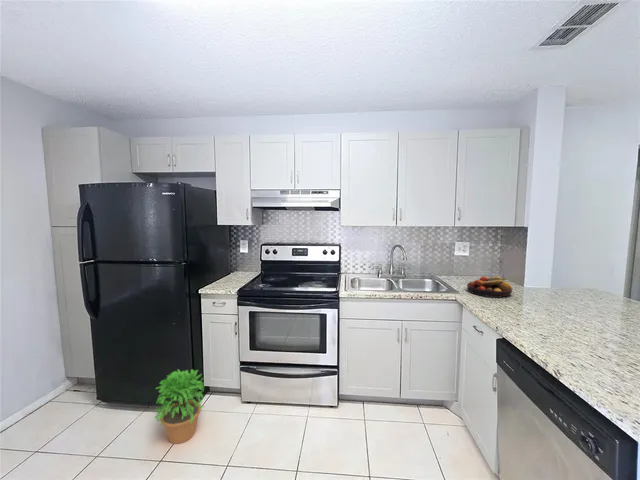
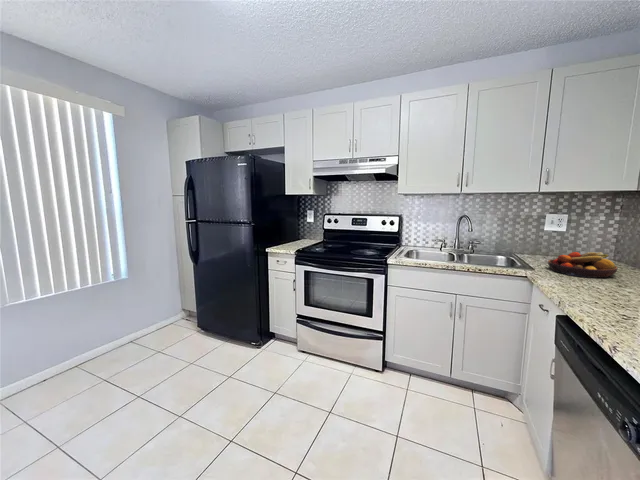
potted plant: present [155,370,204,444] -> none [223,310,266,369]

